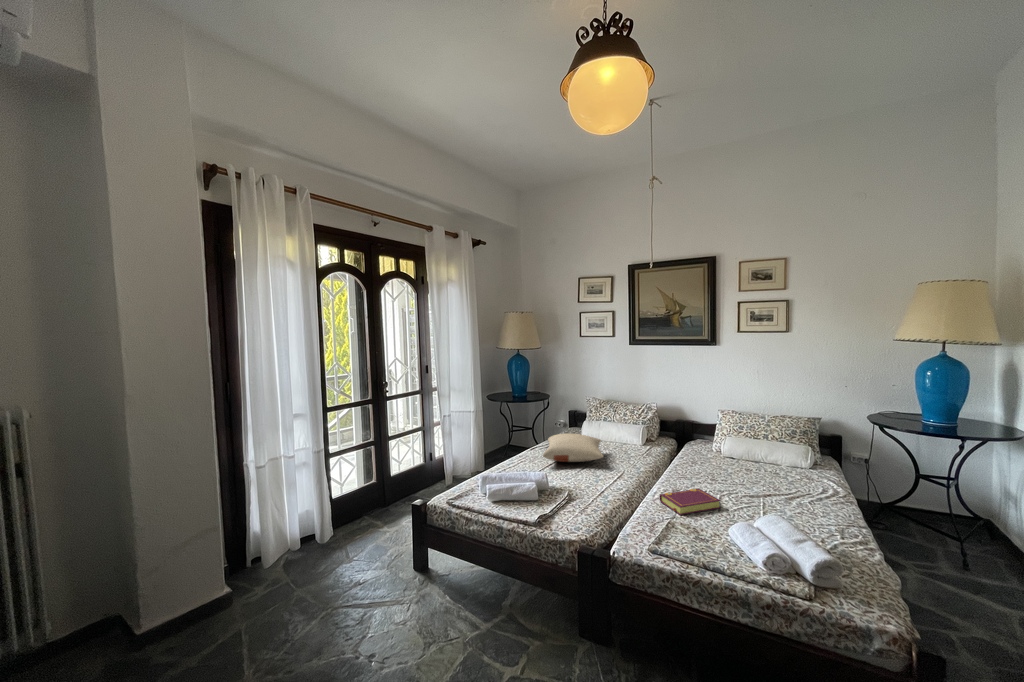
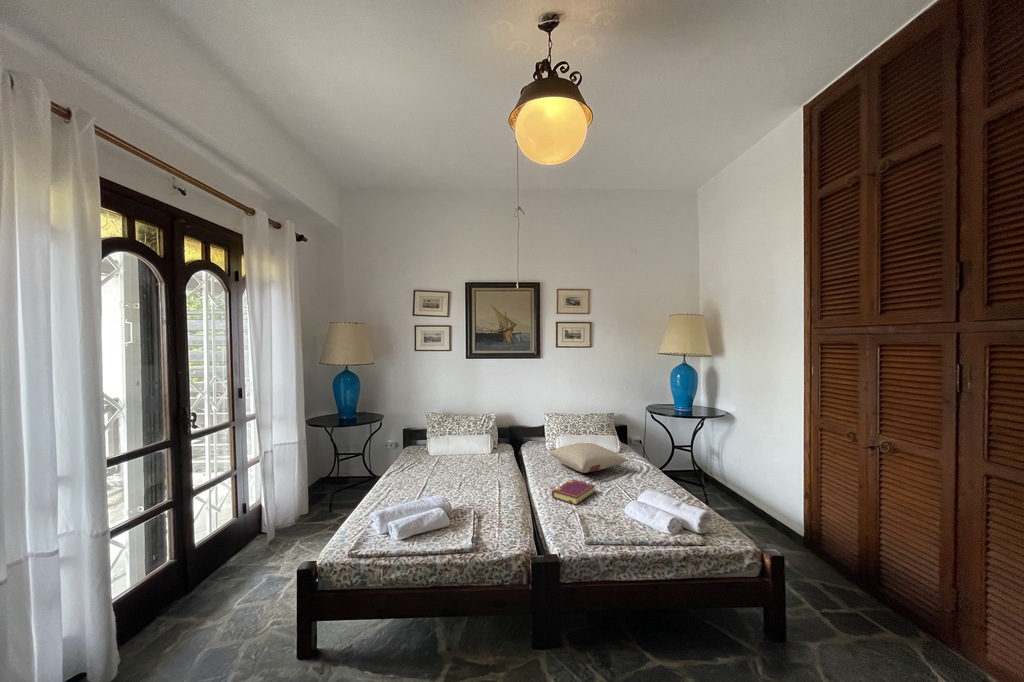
pillow: present [543,434,604,462] -> present [550,443,627,473]

